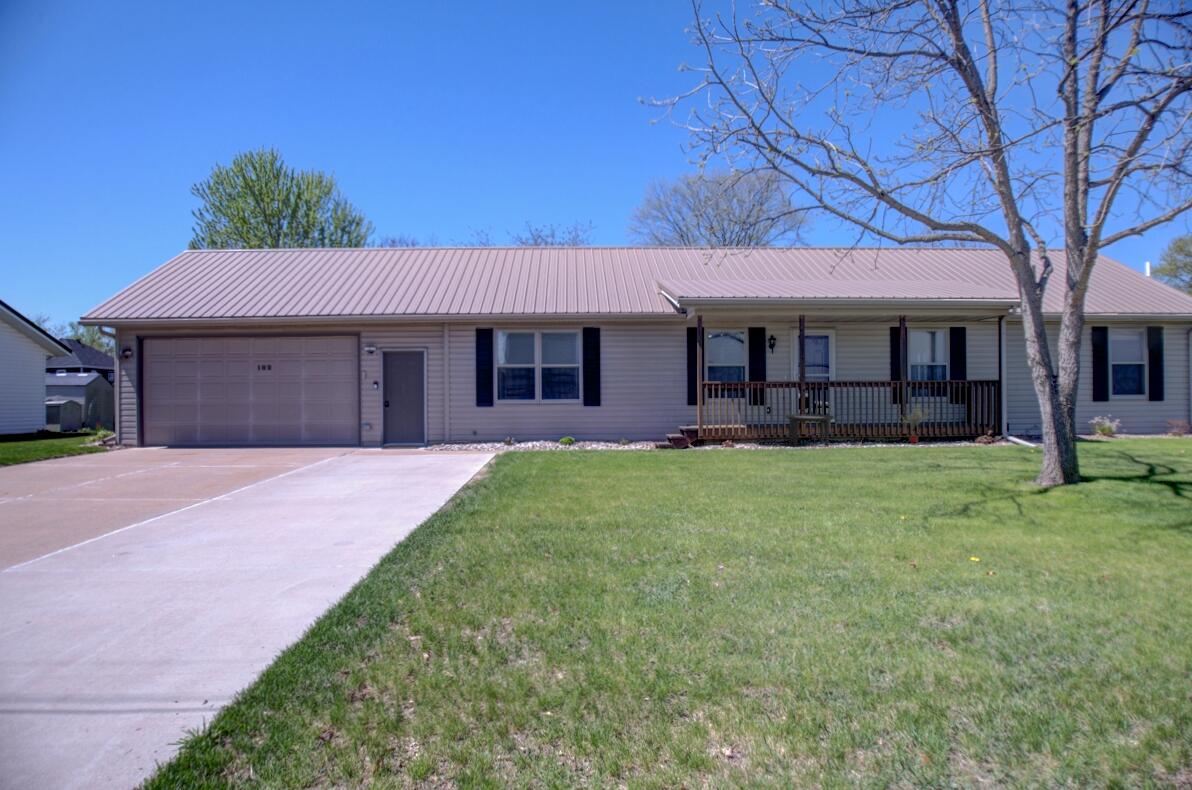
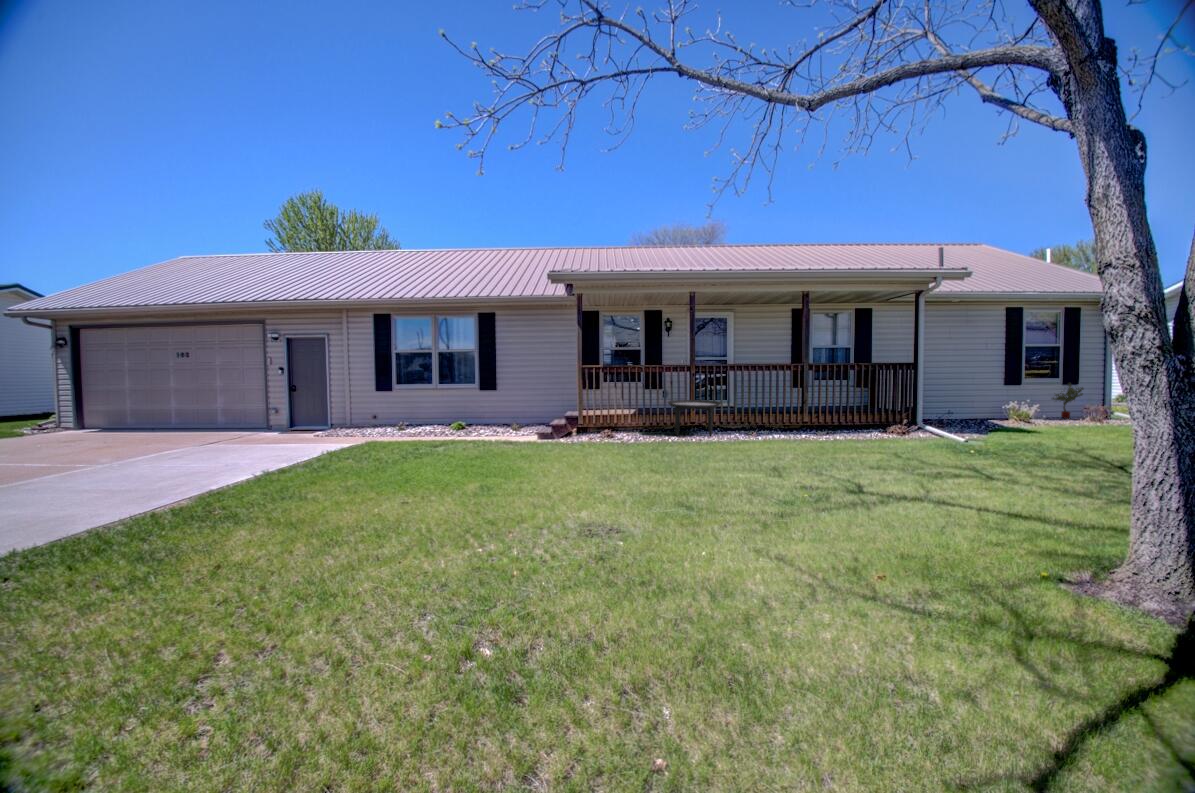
potted tree: present [899,406,930,443] -> present [1053,384,1084,419]

